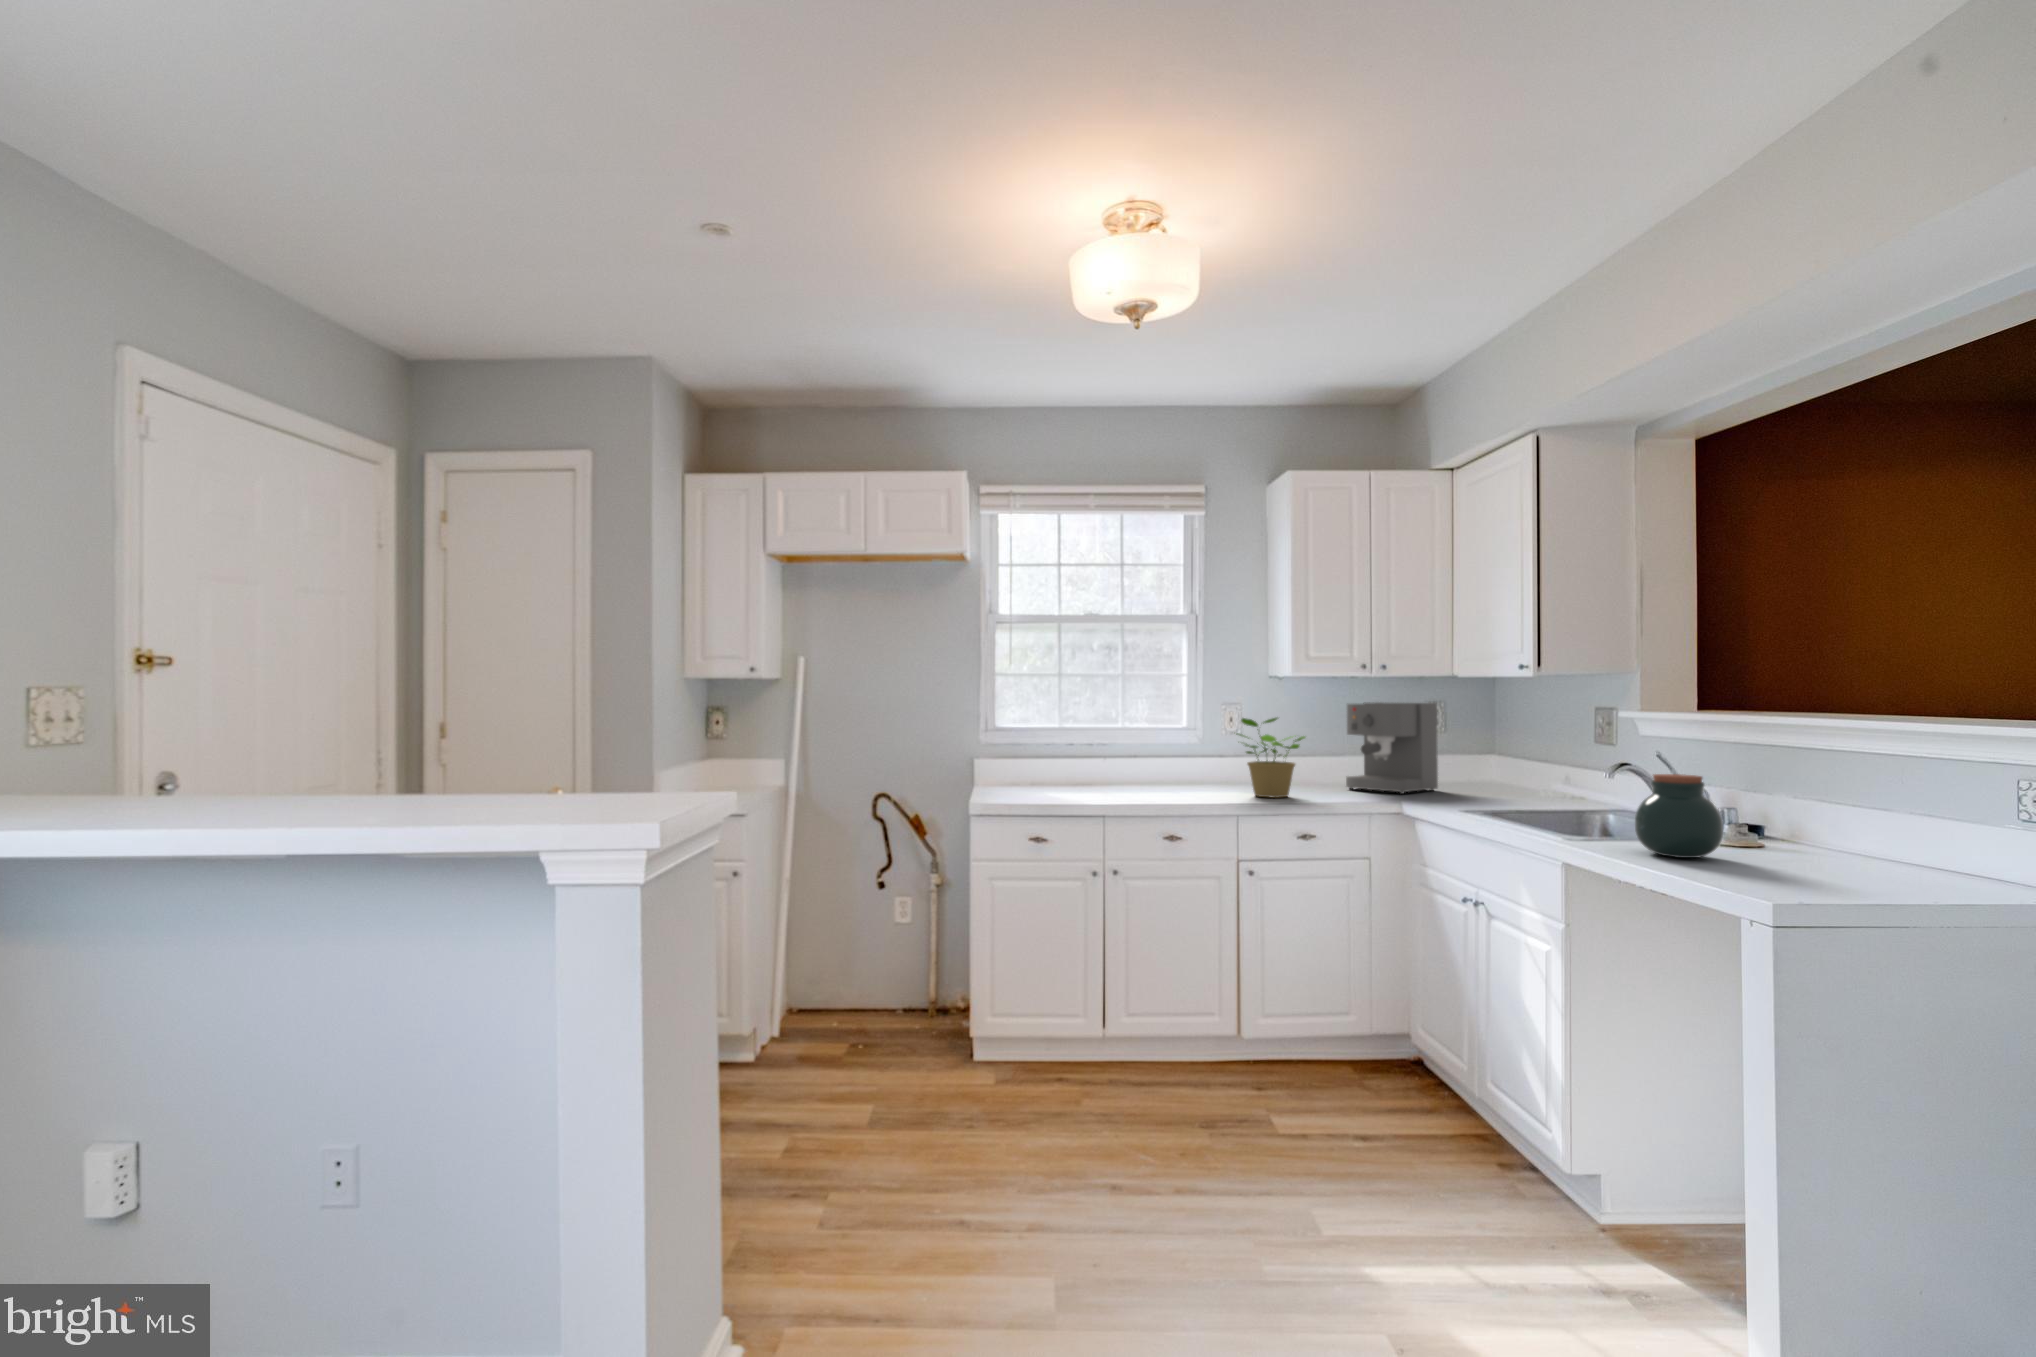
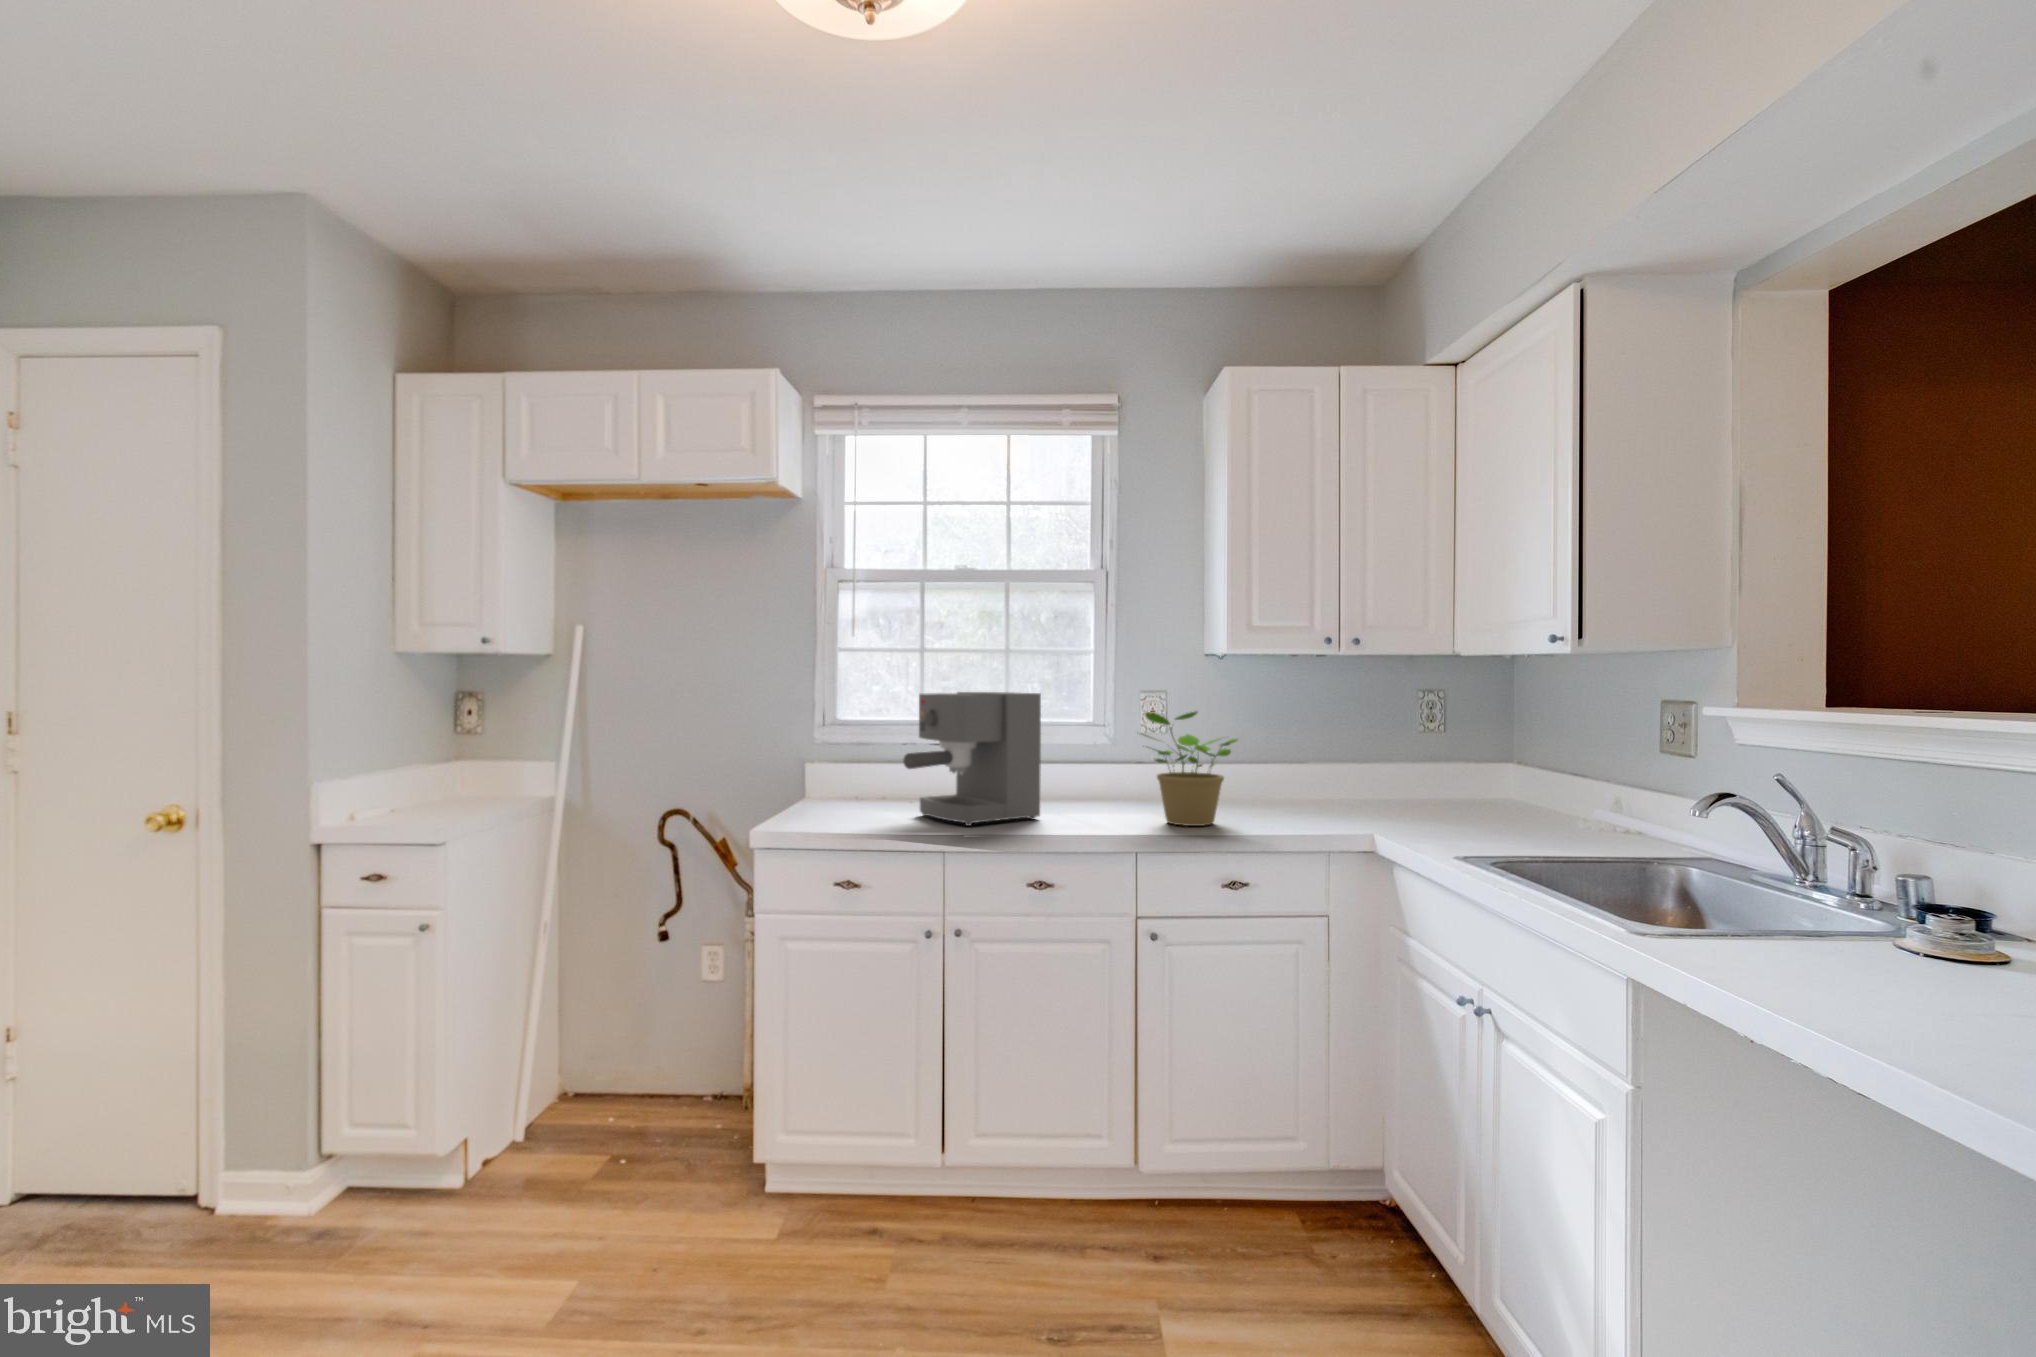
coffee maker: present [1346,702,1438,794] -> present [903,692,1041,826]
jar: present [1635,774,1723,858] -> none [1771,829,1952,994]

